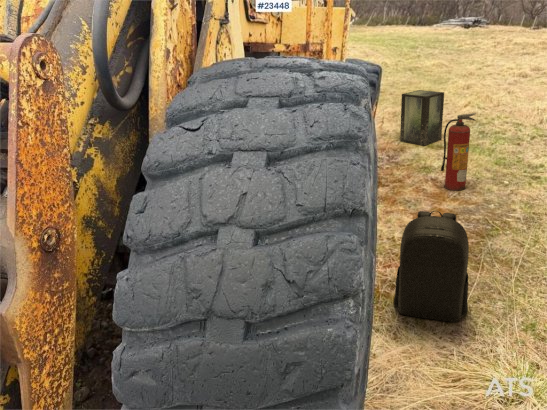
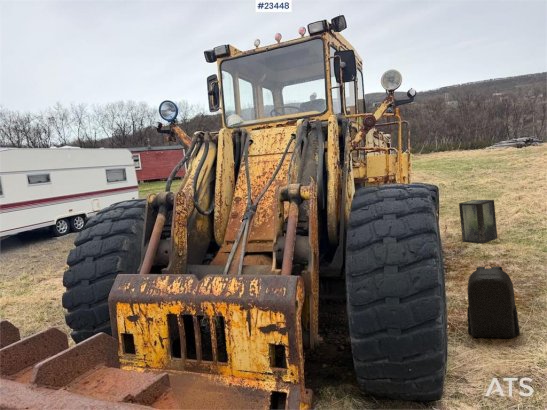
fire extinguisher: present [441,113,476,190] -> none [494,210,518,270]

